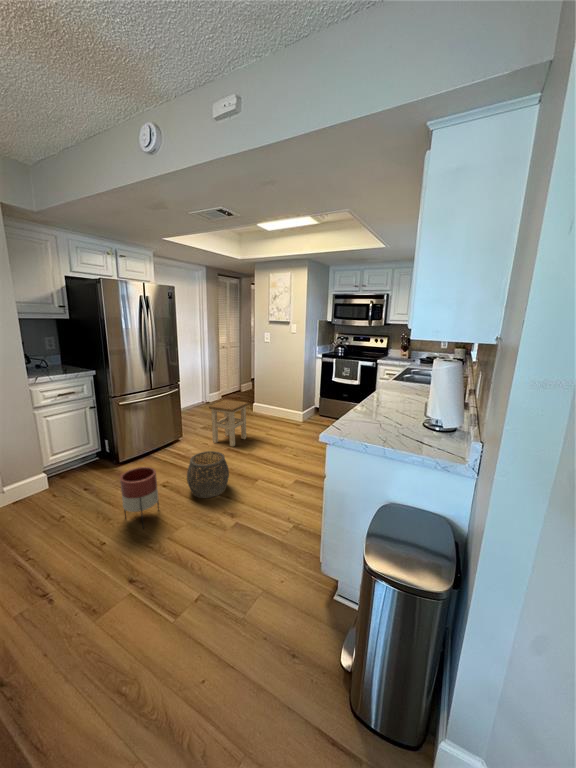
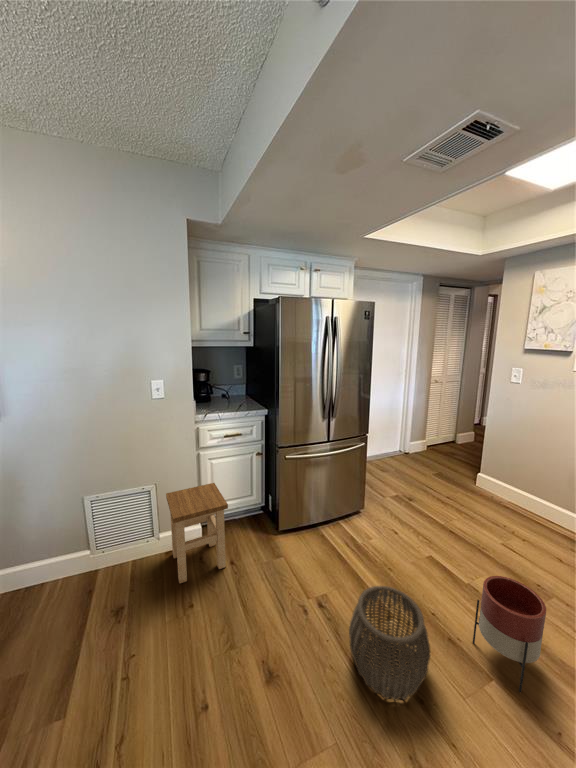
stool: present [209,400,248,447] -> present [166,483,228,583]
planter: present [120,467,159,527] -> present [473,576,546,693]

